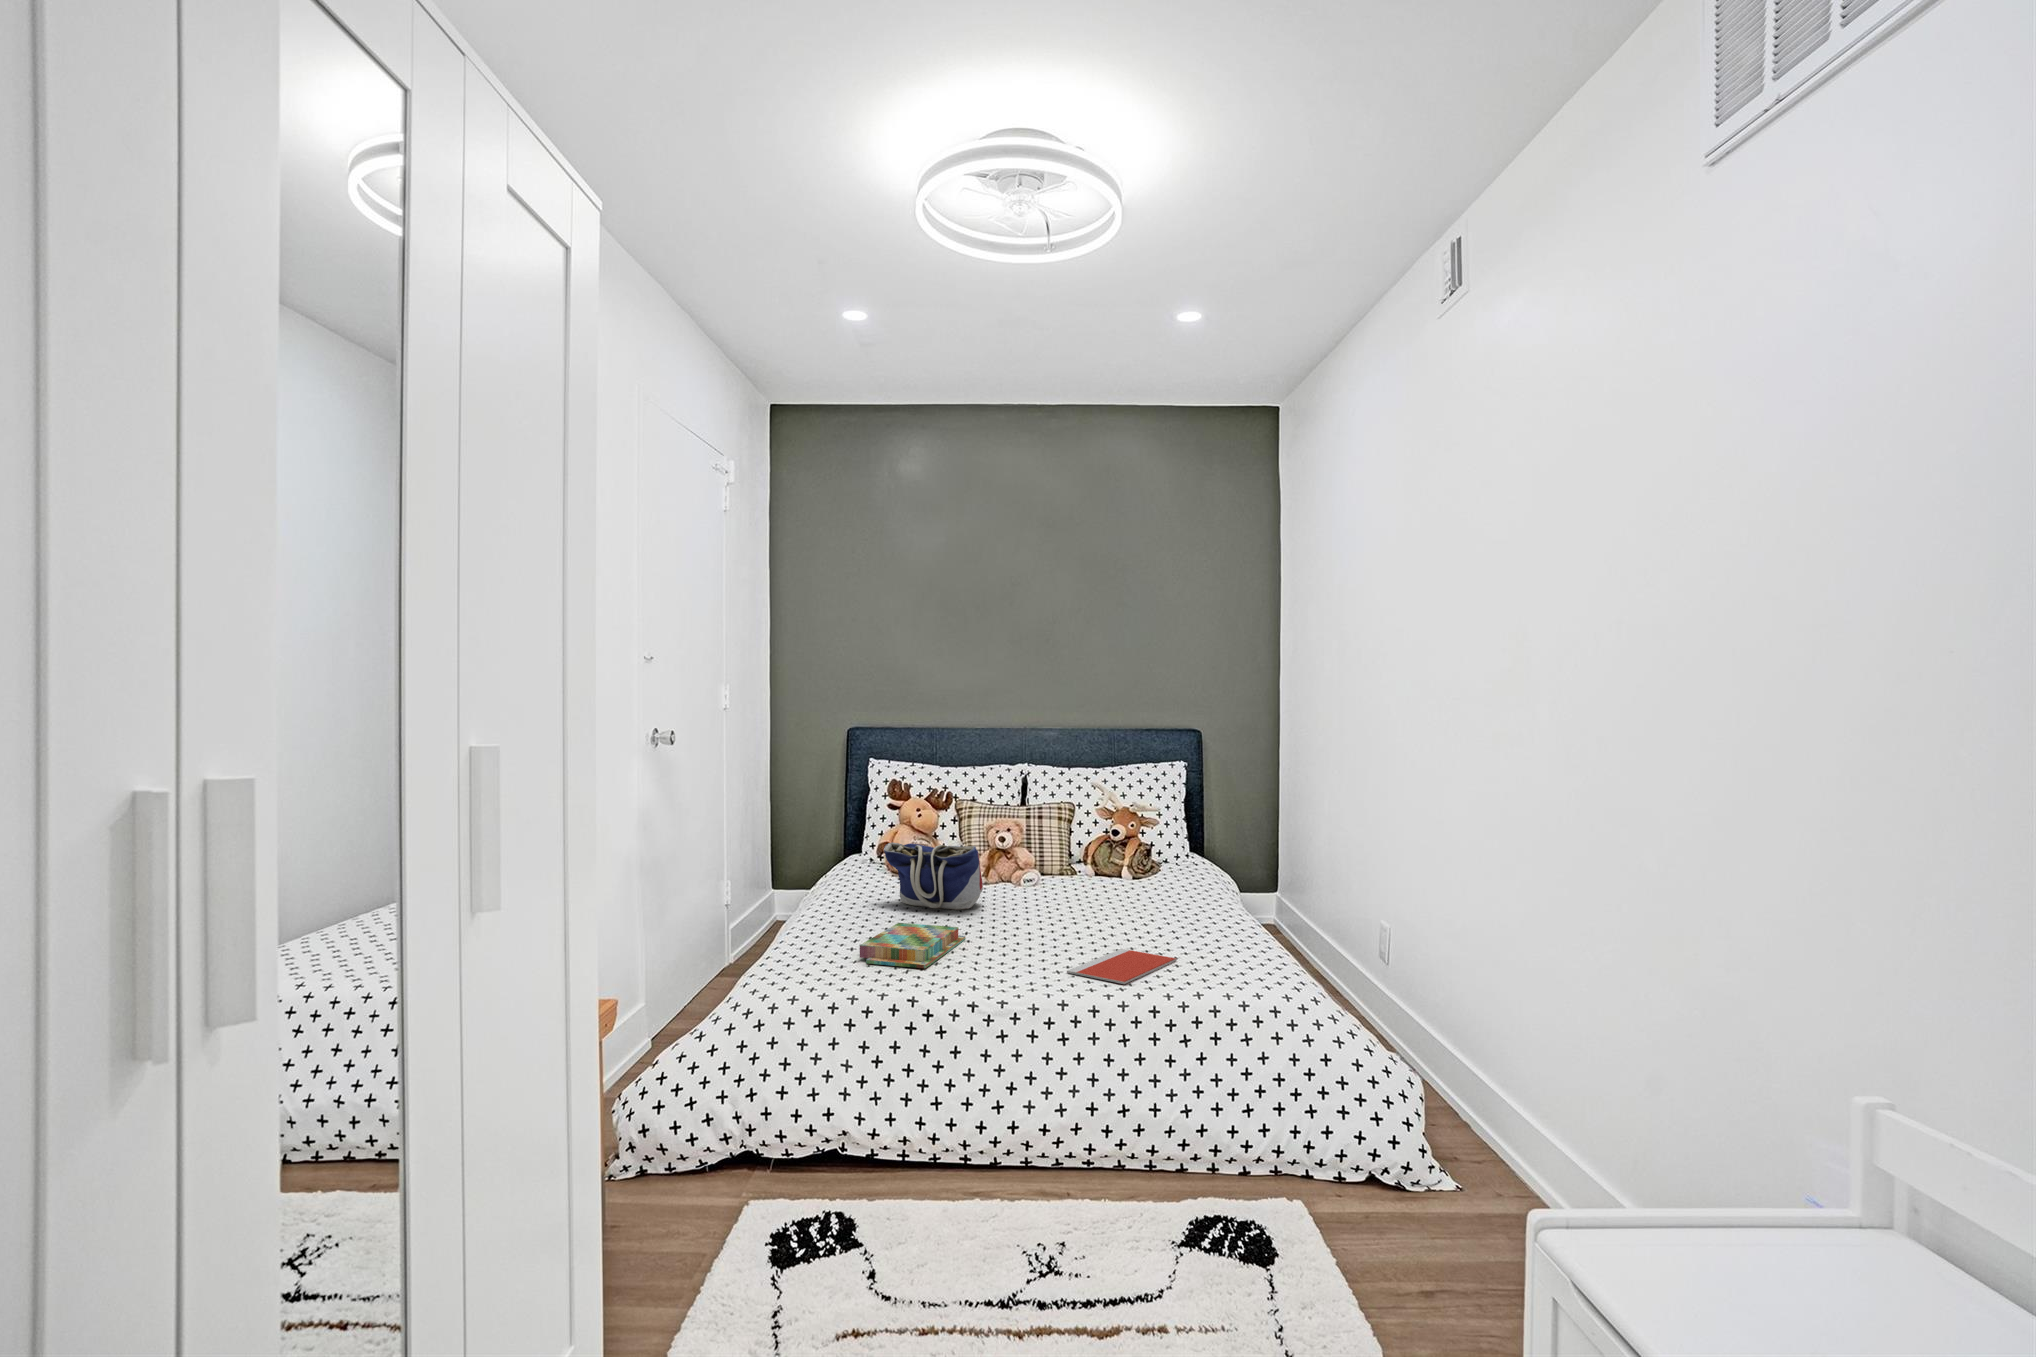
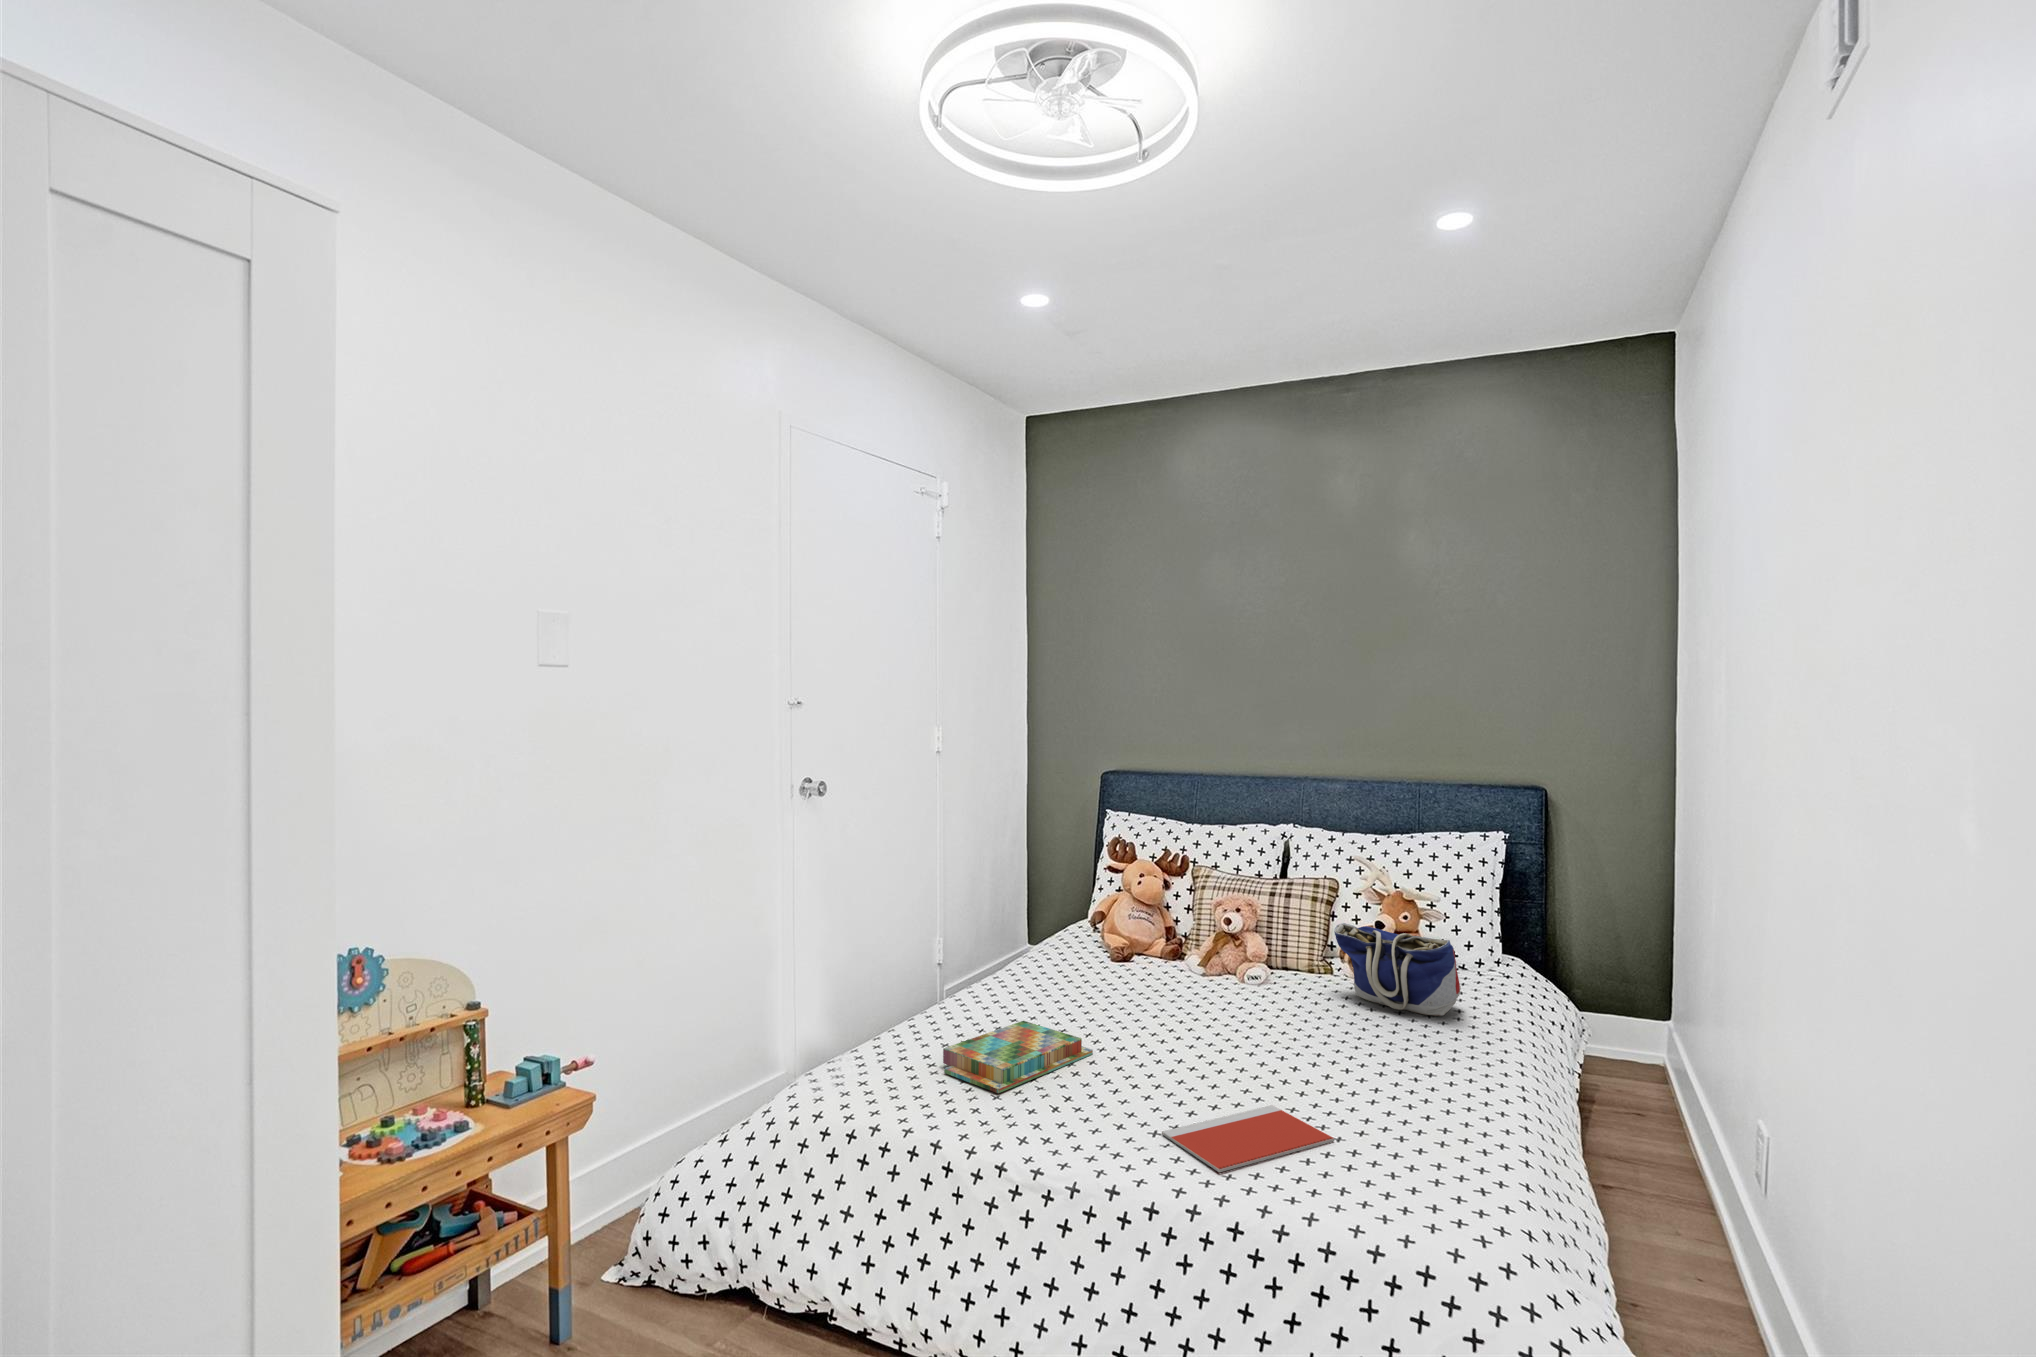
tote bag: present [884,842,983,910] -> present [1334,923,1461,1016]

